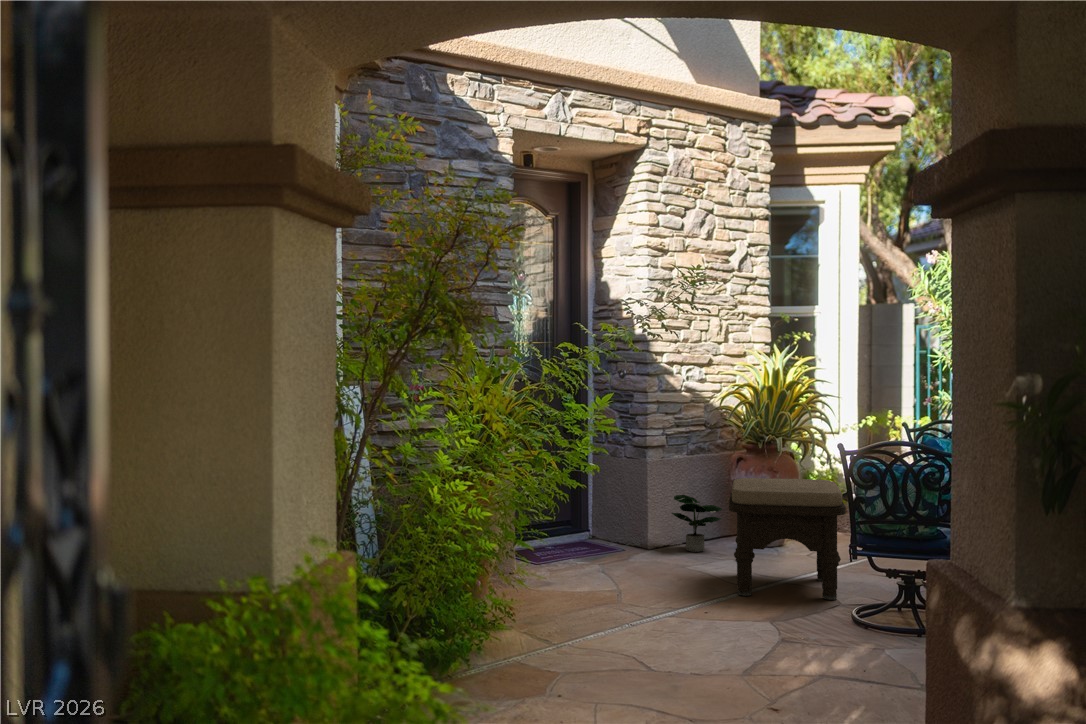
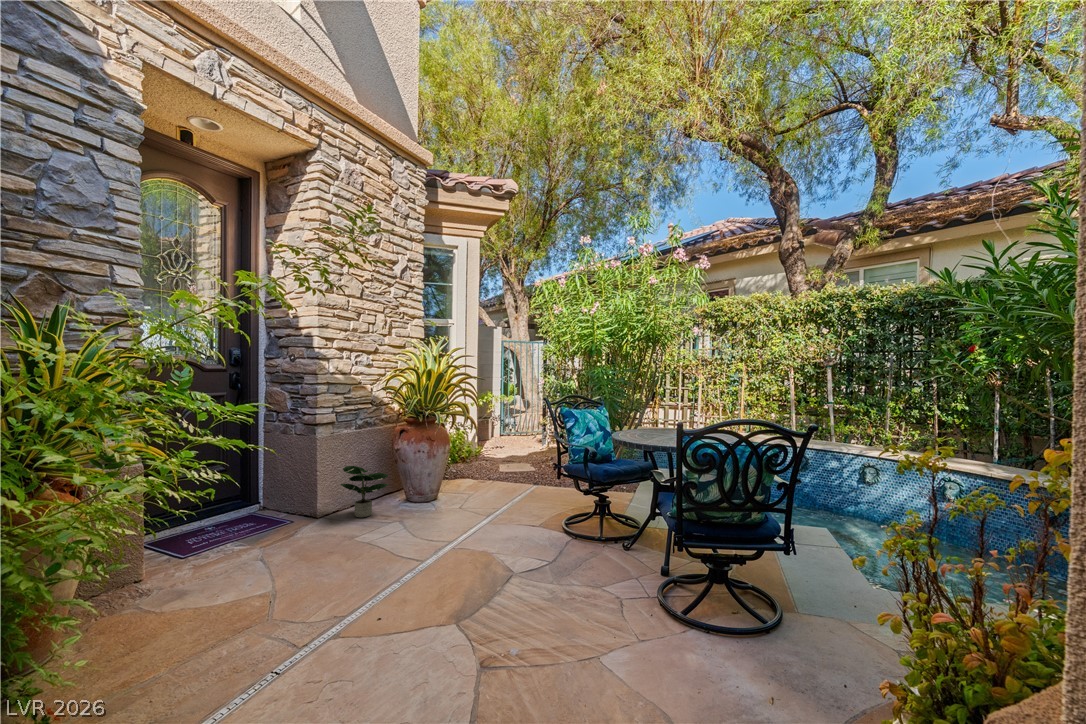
ottoman: present [729,478,846,600] -> none [402,448,516,577]

